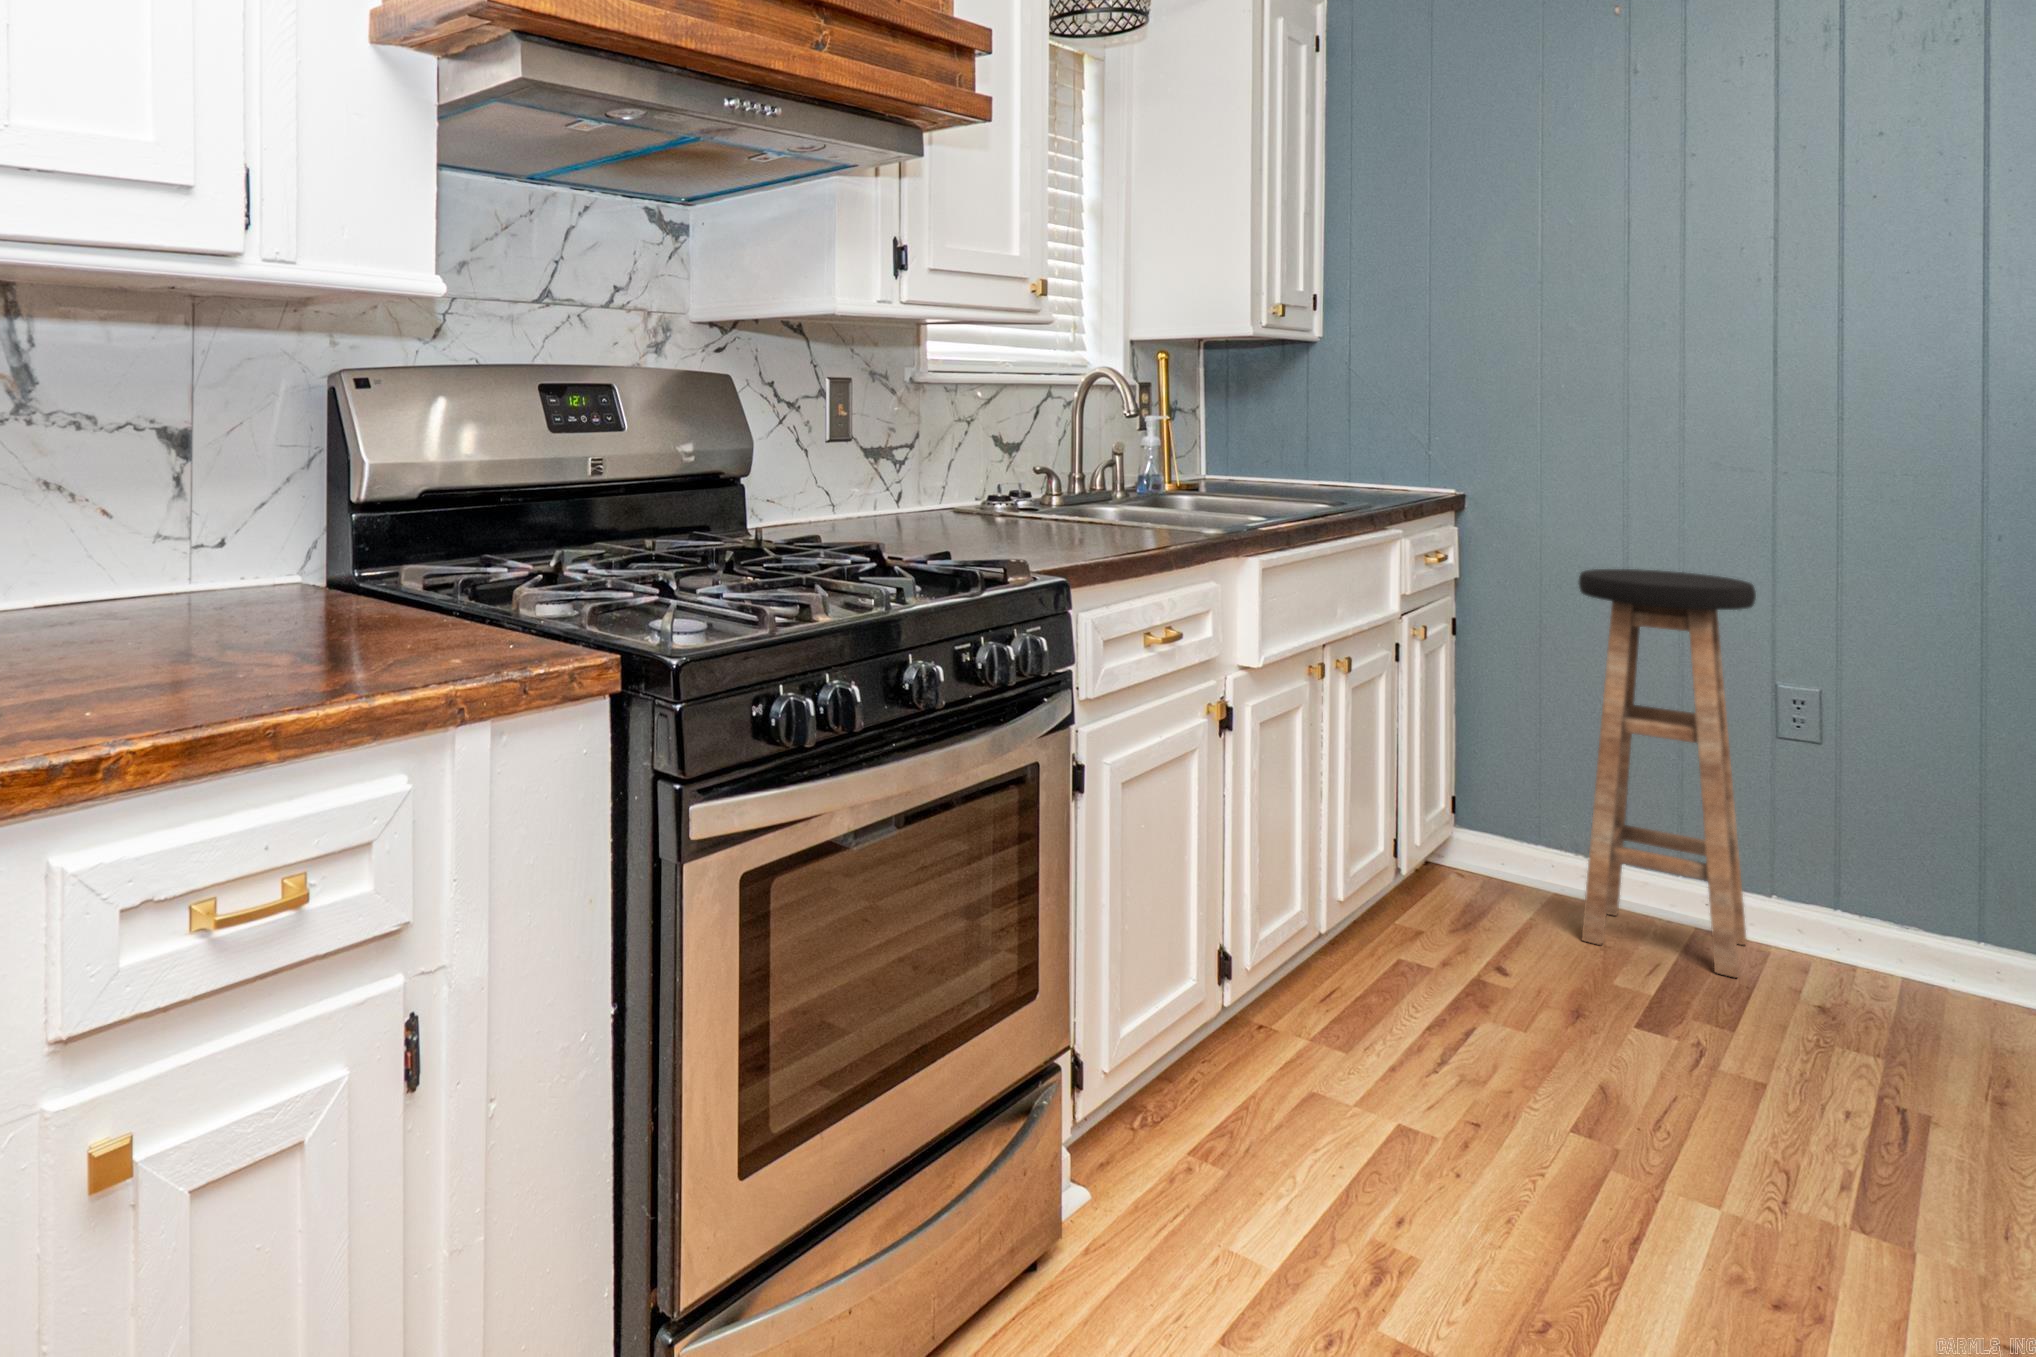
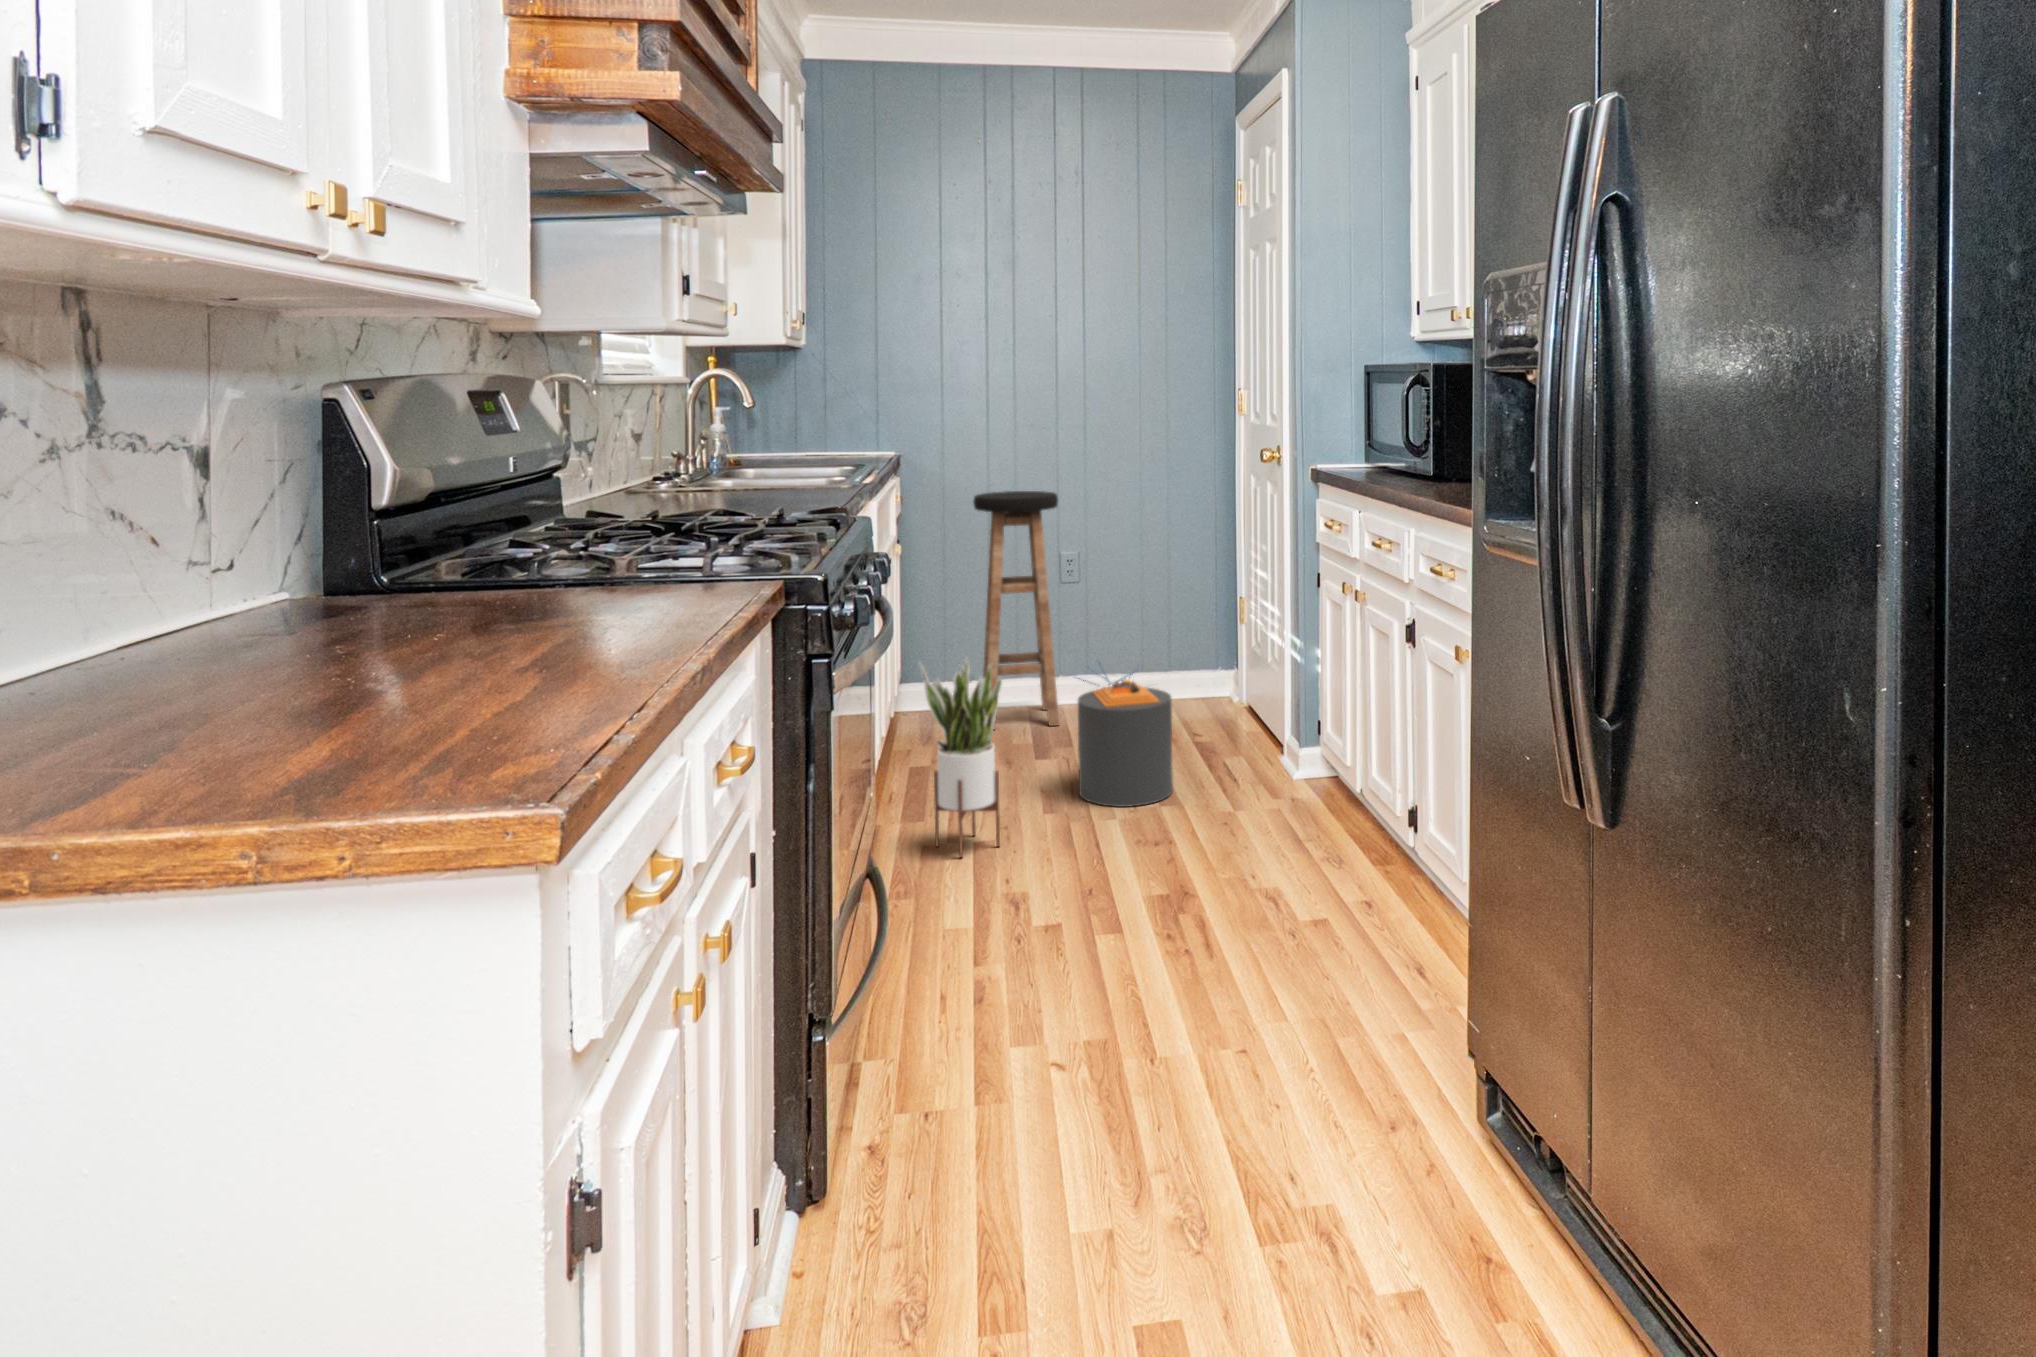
potted plant: none [1306,809,1462,1150] -> present [919,657,1002,858]
trash can: none [1666,881,1918,1213] -> present [1077,662,1173,807]

